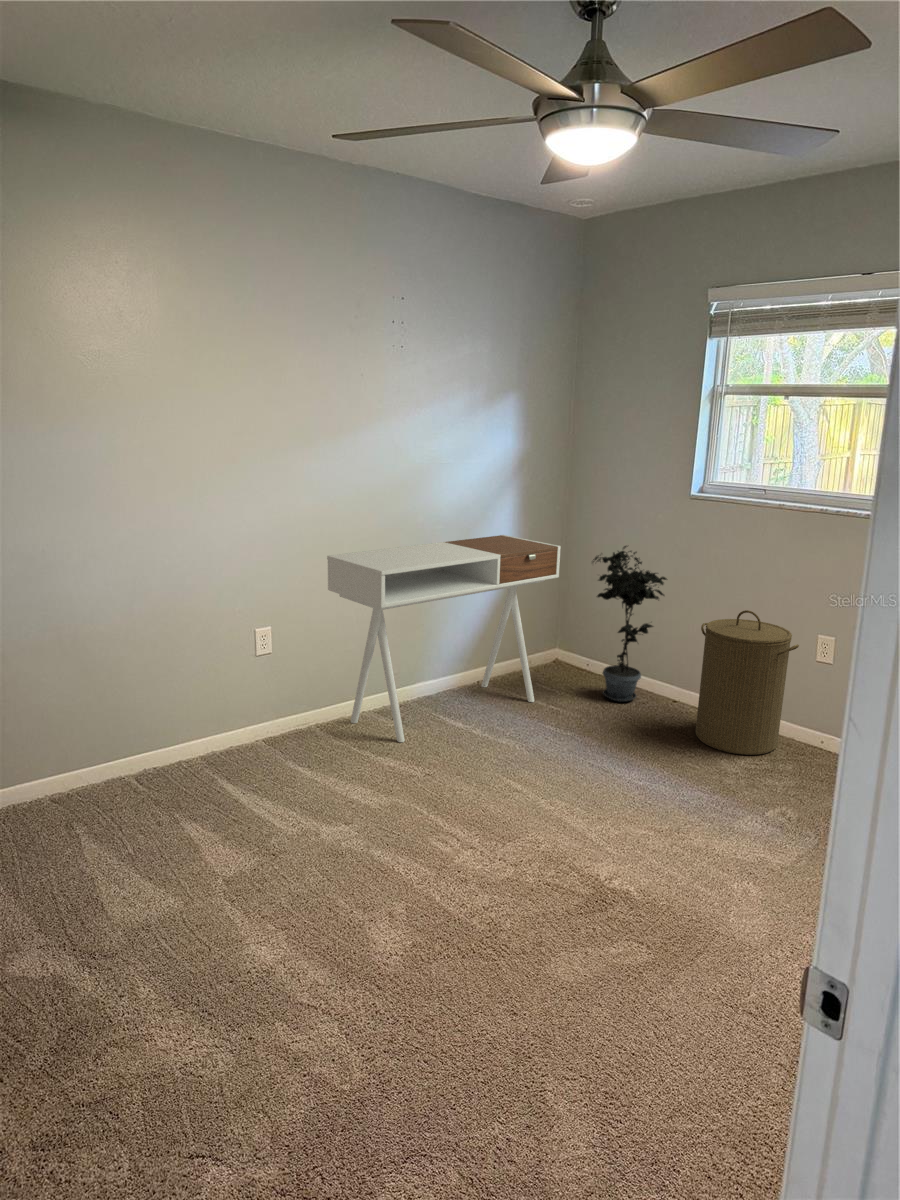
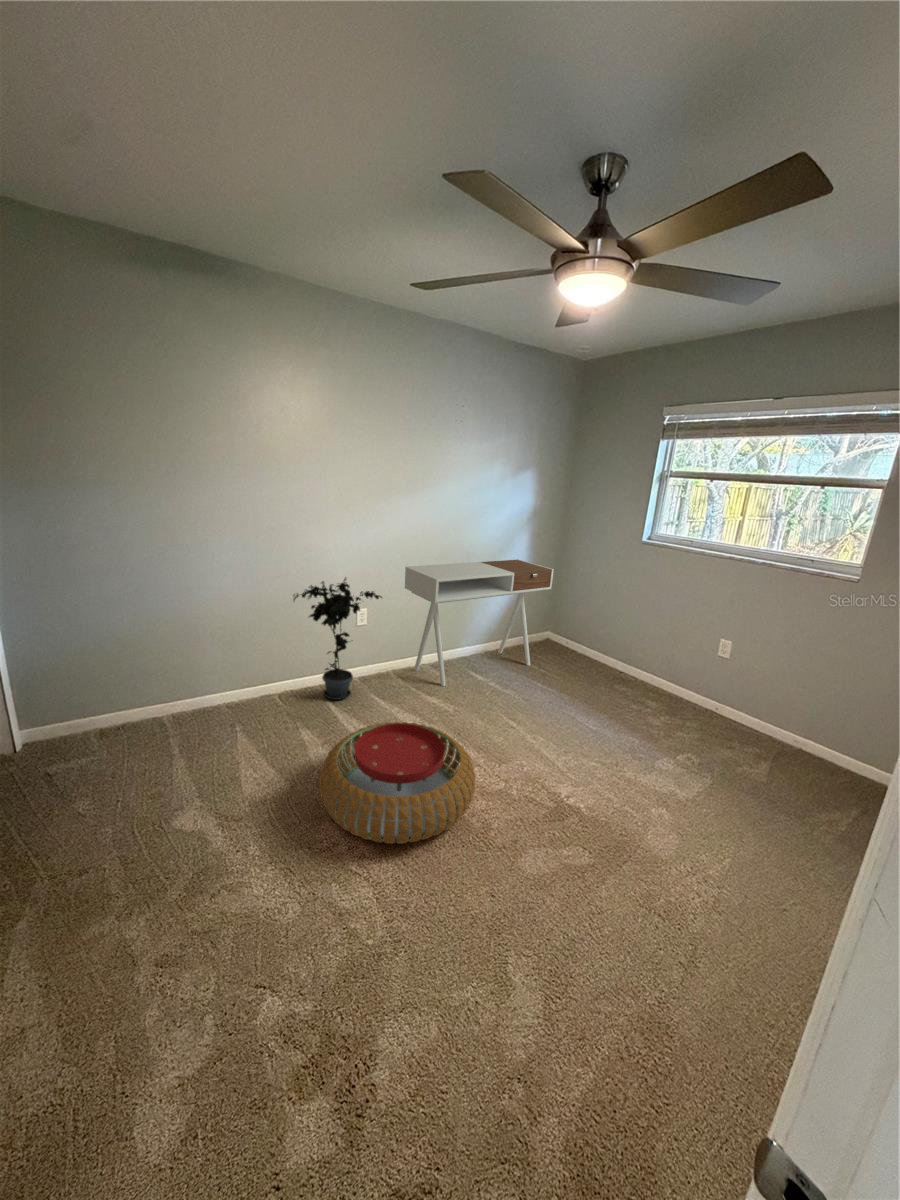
potted plant: present [593,546,667,702] -> present [294,578,382,700]
laundry hamper: present [696,610,799,755] -> none [633,620,708,714]
pouf: none [233,791,472,963] -> present [319,722,476,844]

